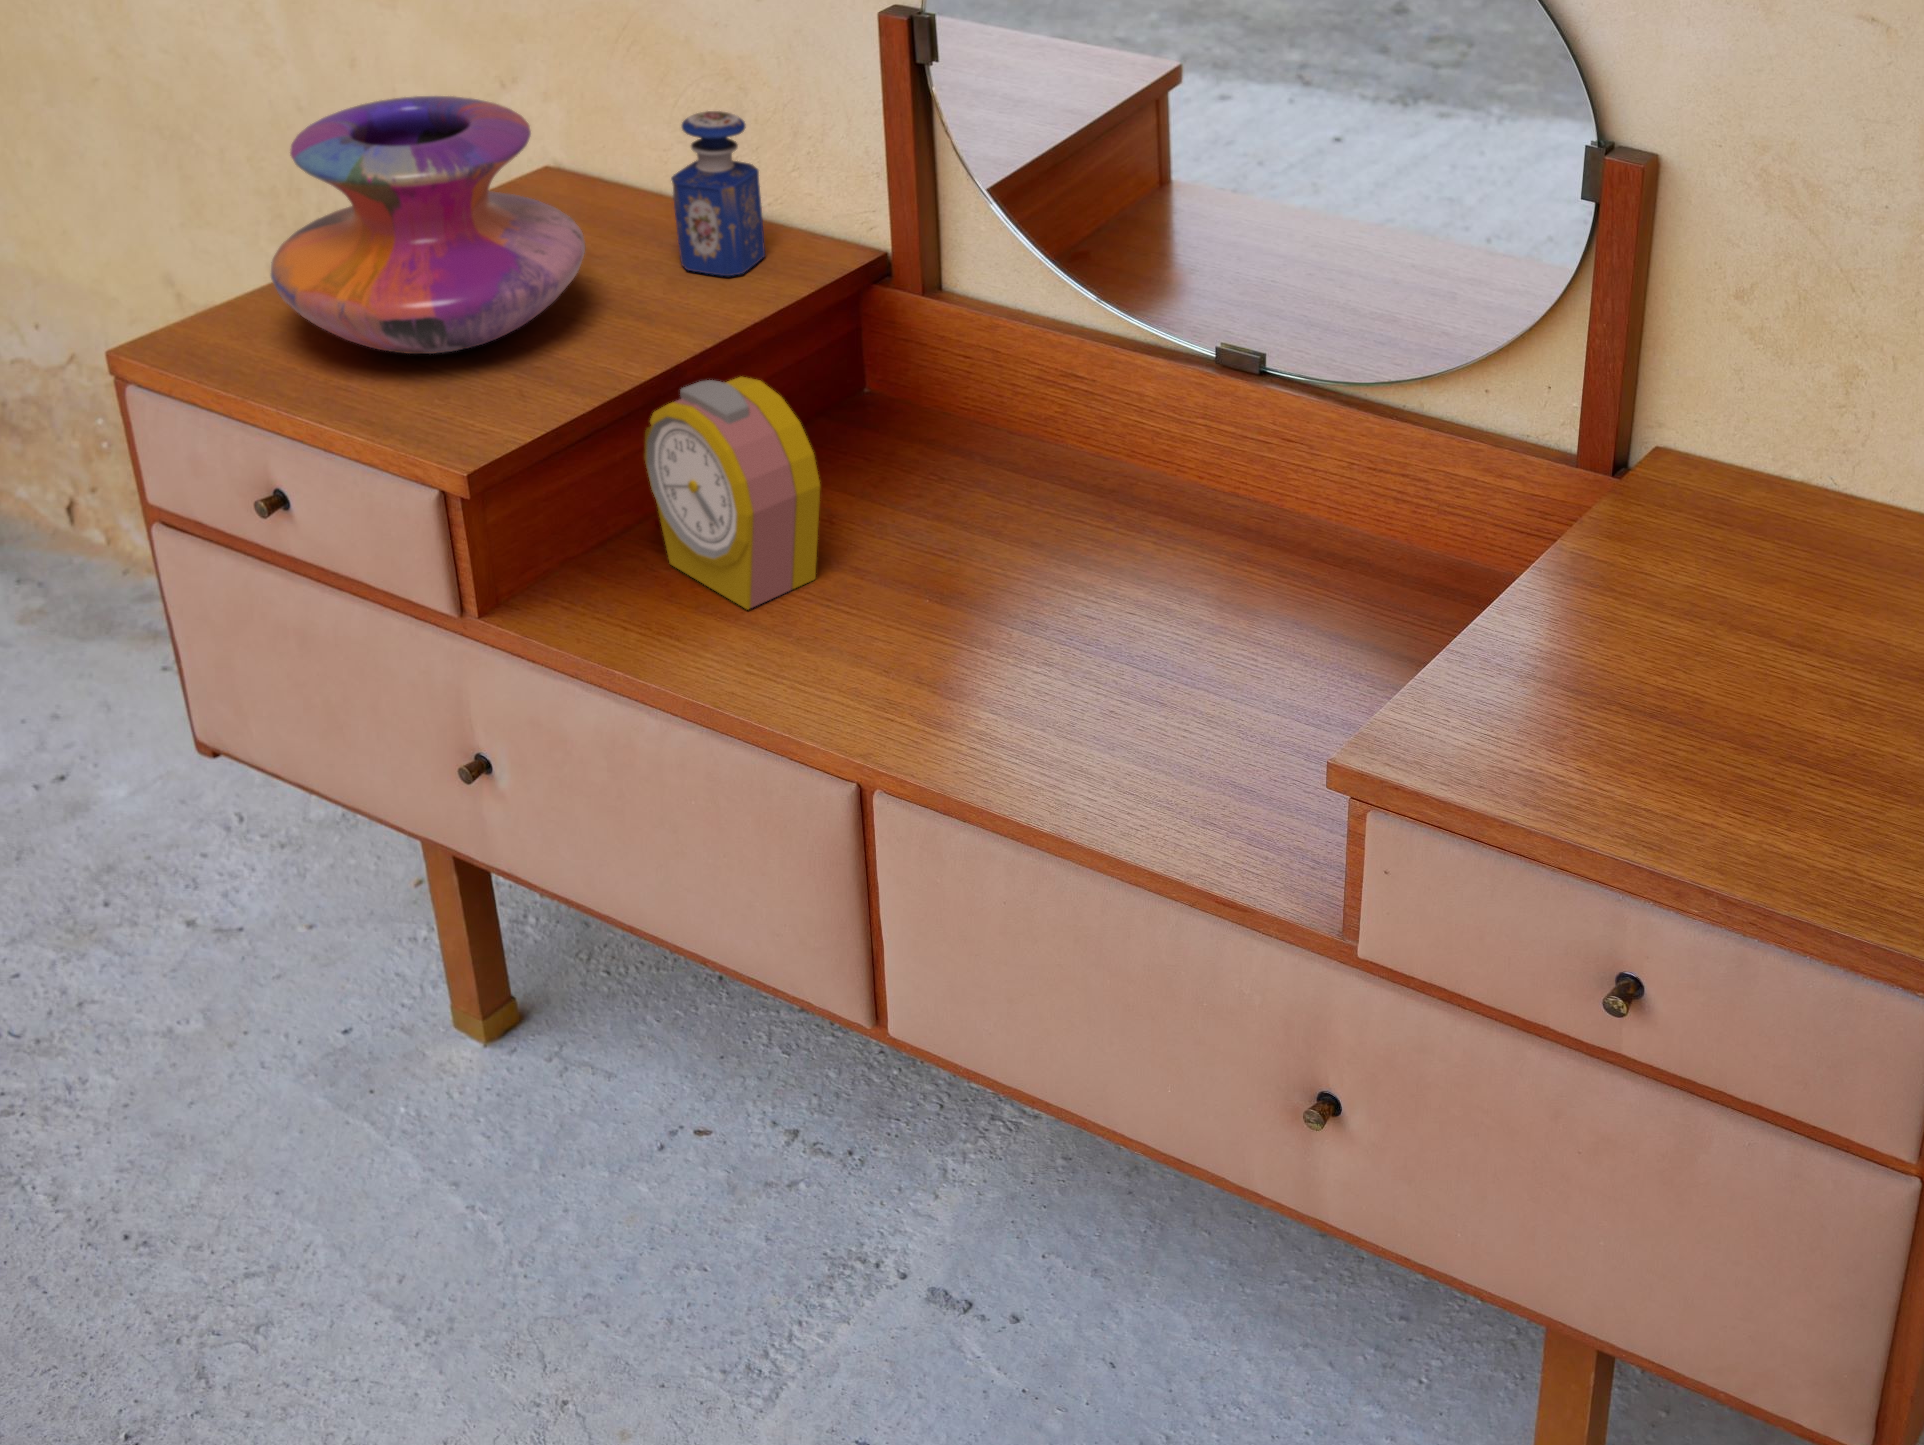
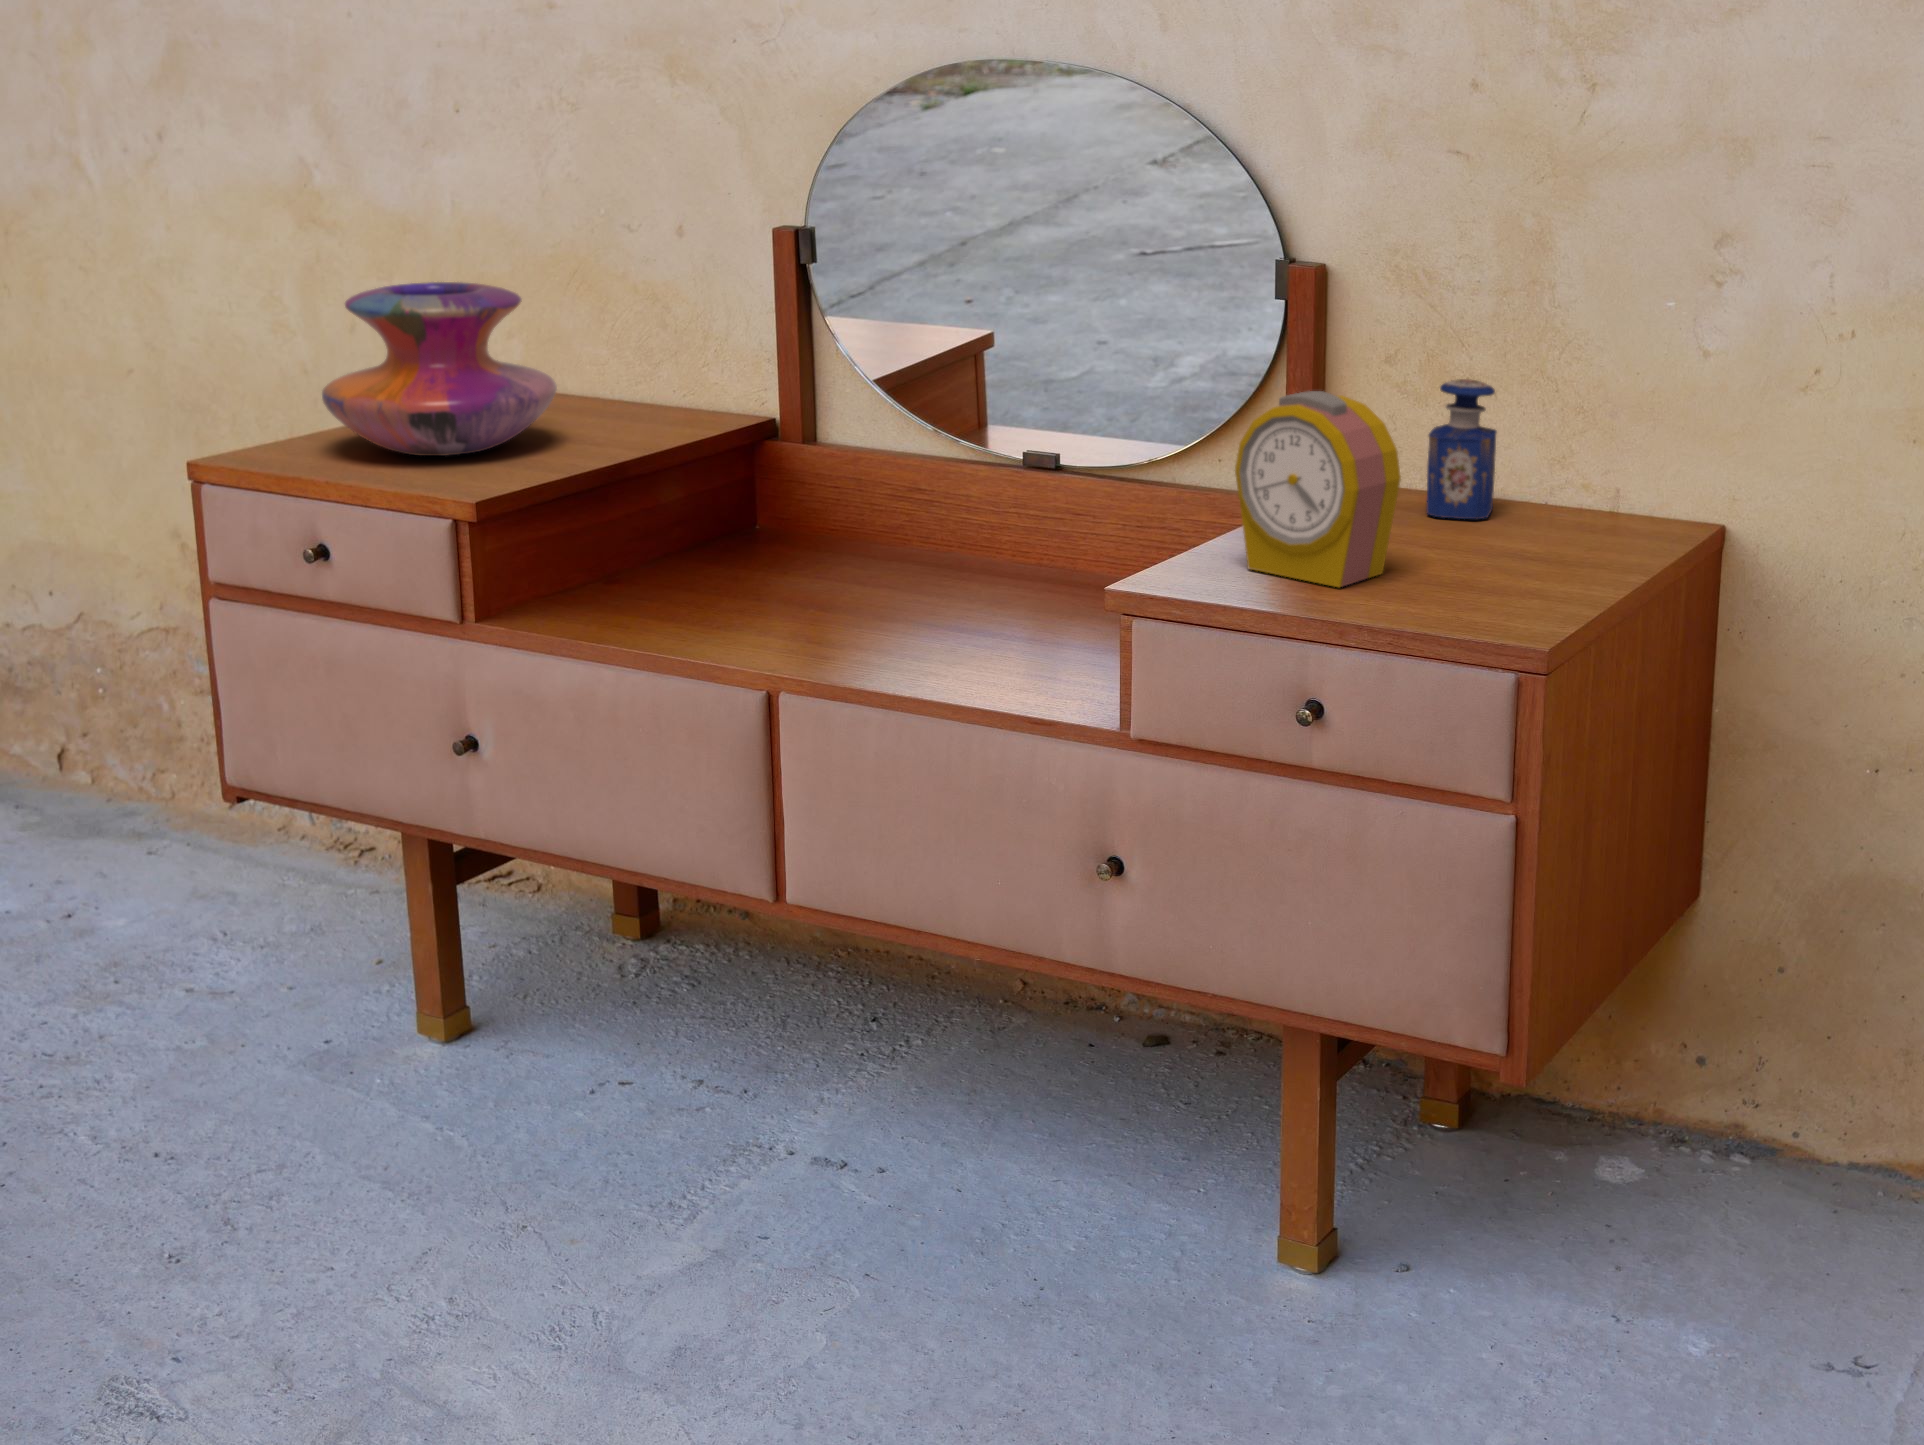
perfume bottle: present [671,111,765,276] -> present [1427,379,1497,519]
alarm clock: present [644,376,820,609] -> present [1235,391,1401,587]

